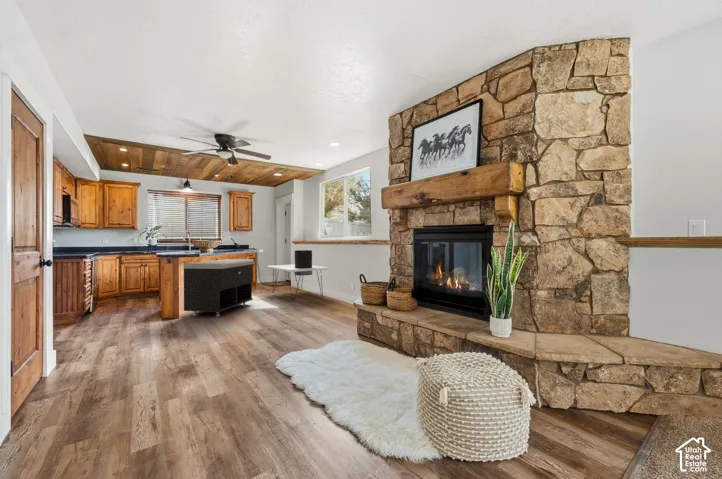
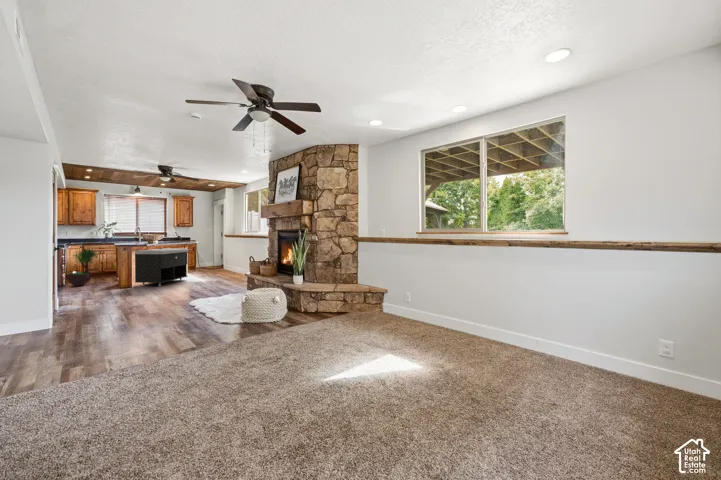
side table: present [267,250,329,300] -> none [201,242,247,278]
potted tree: none [93,255,135,314] -> present [67,249,97,286]

